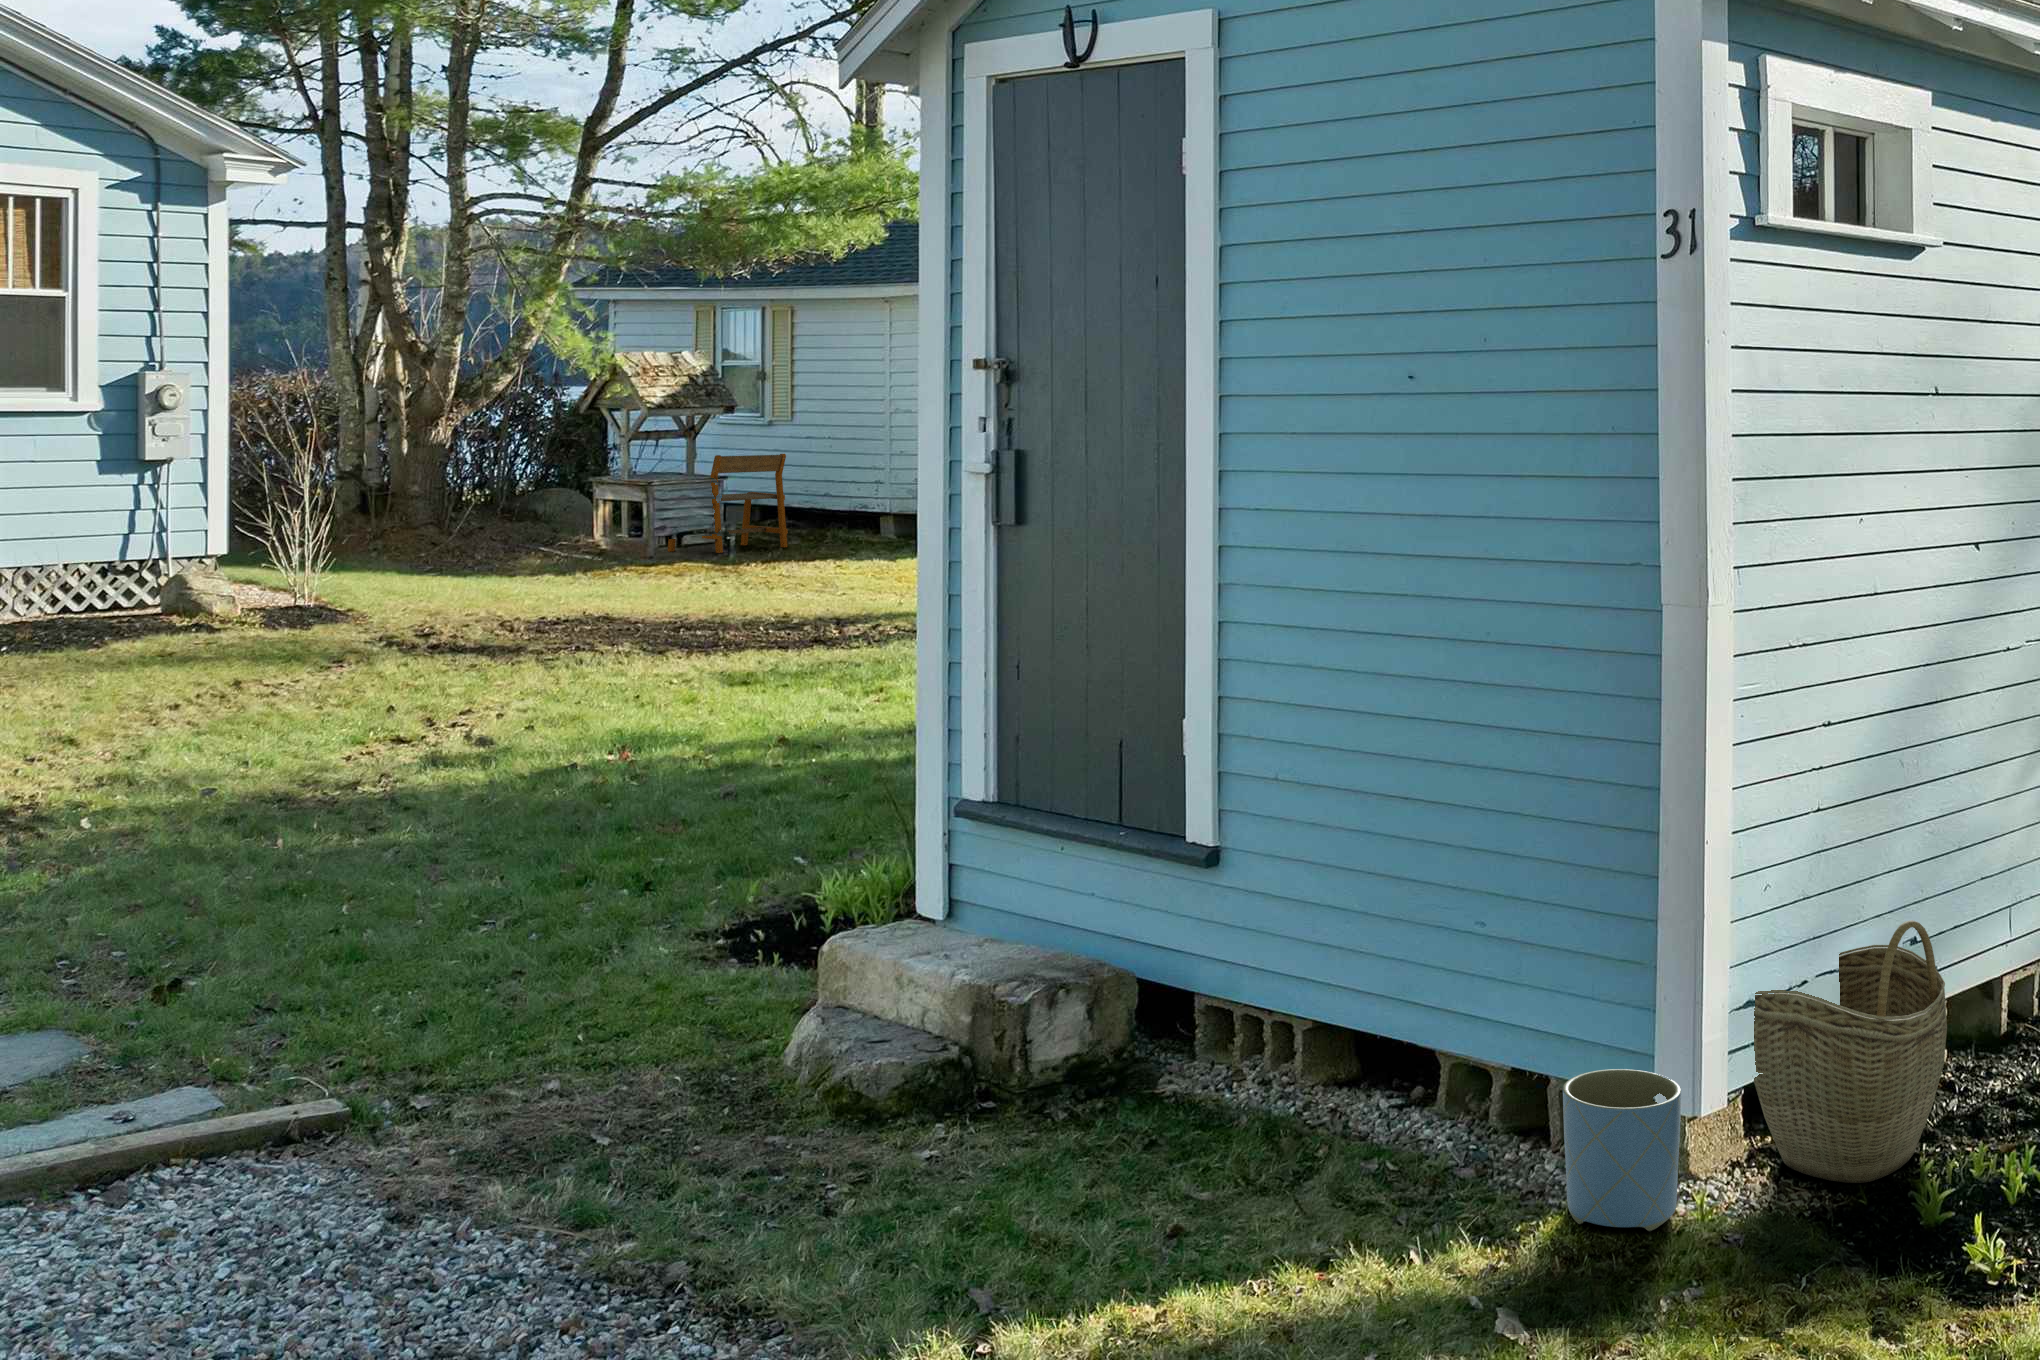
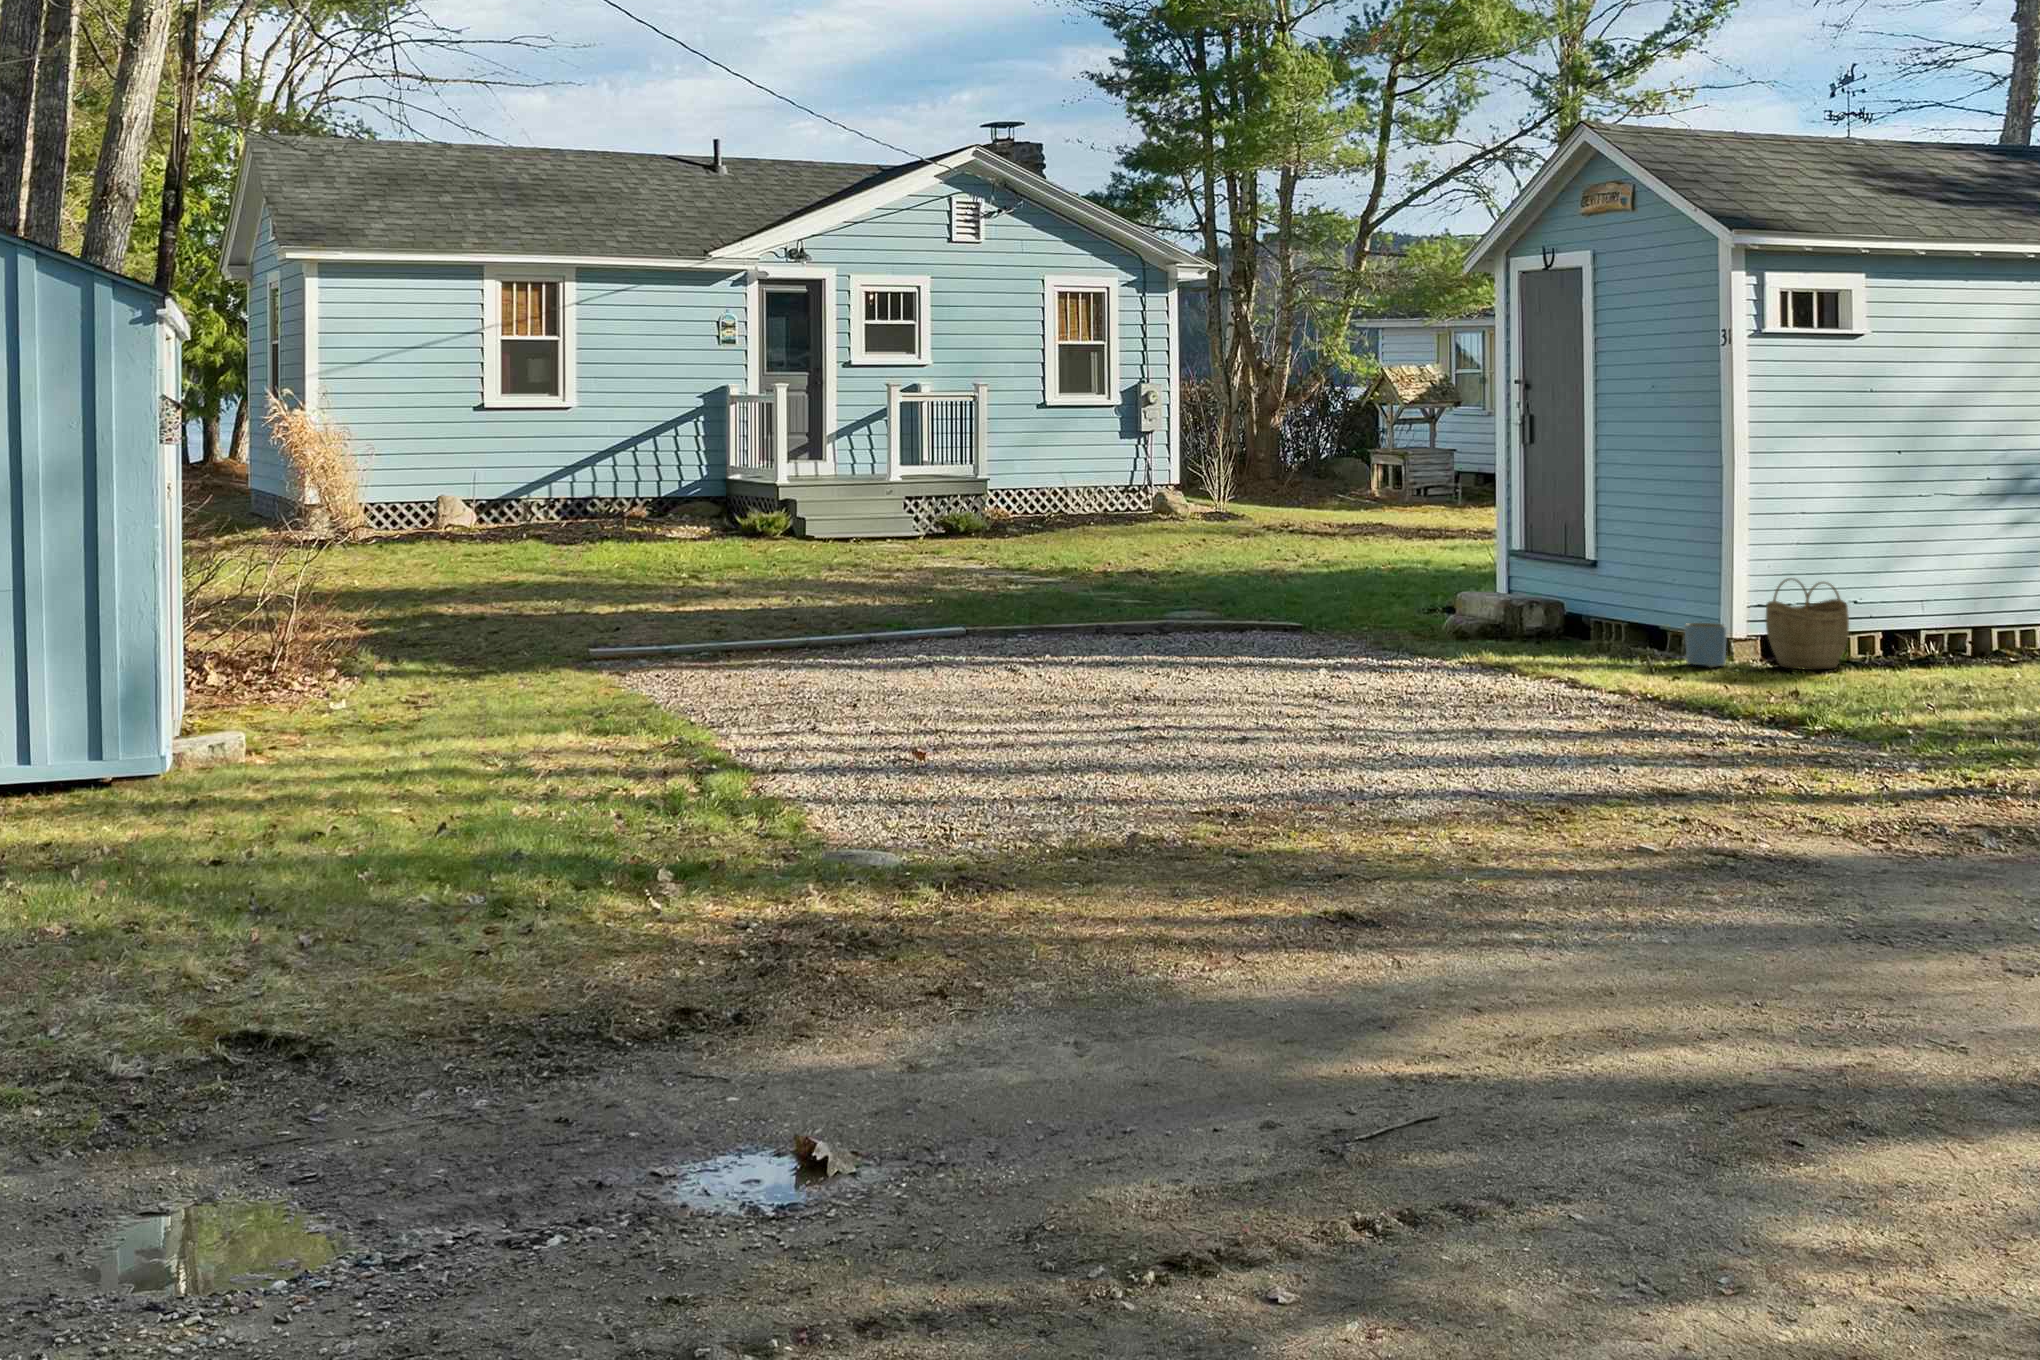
bench: present [668,454,788,553] -> none [1416,434,1496,502]

